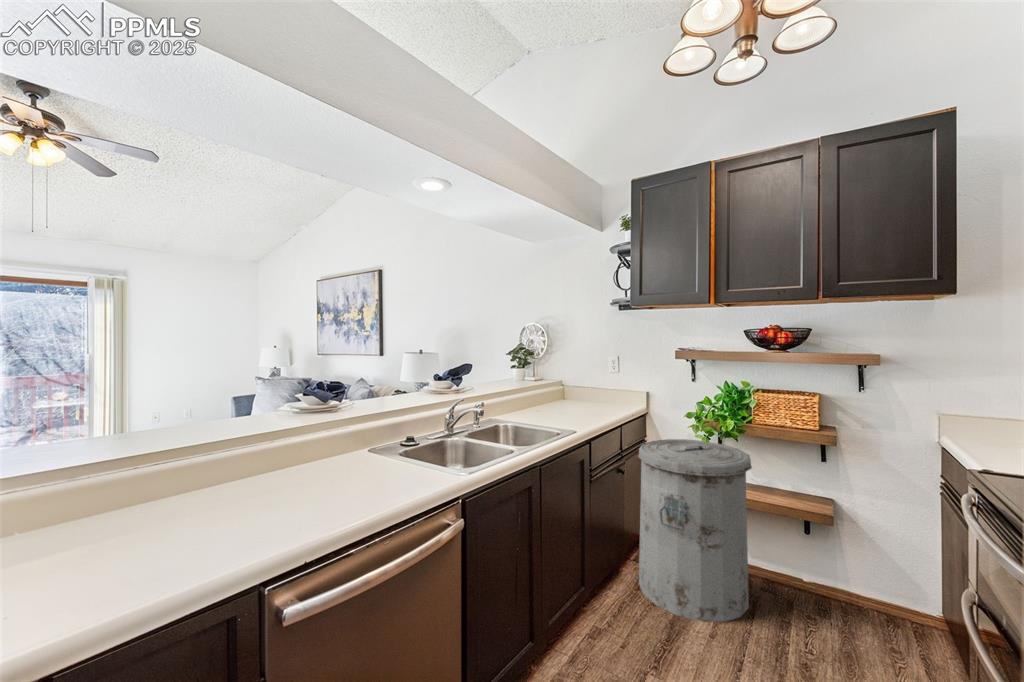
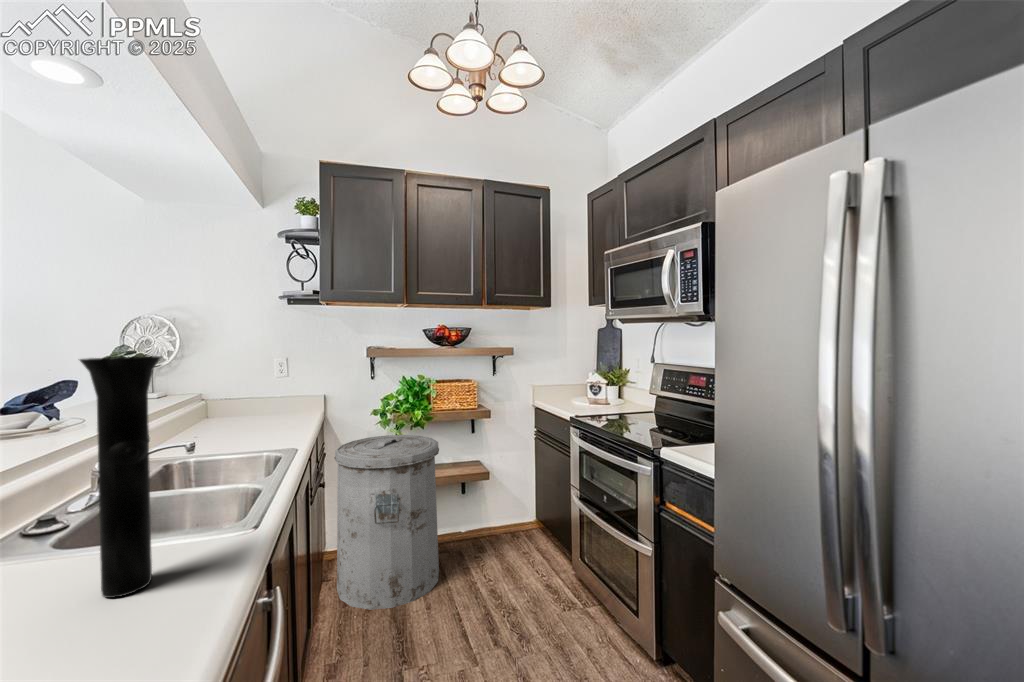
vase: none [371,354,409,490] -> present [80,356,161,598]

